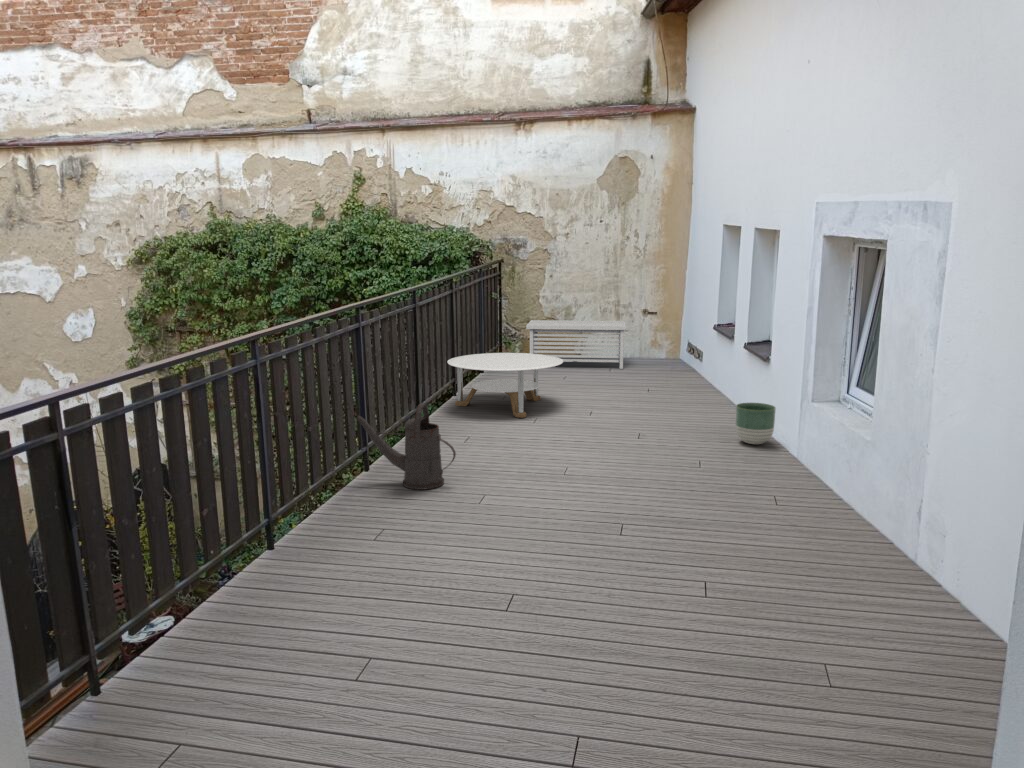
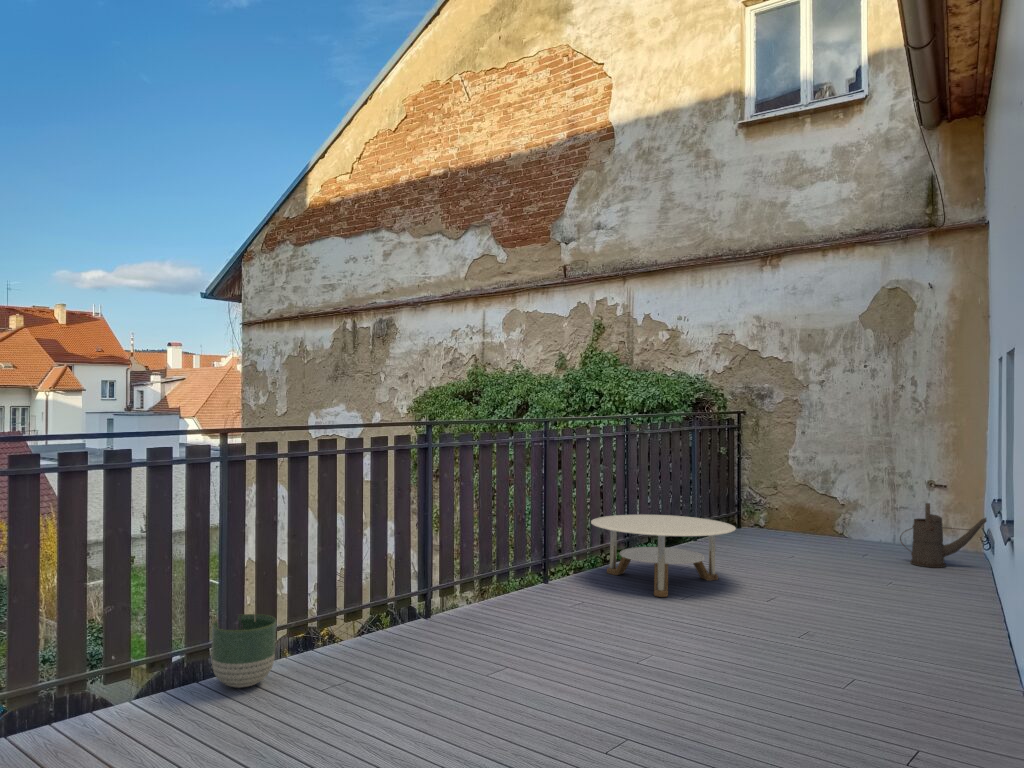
storage bench: present [526,320,626,369] -> none [755,486,900,557]
planter: present [736,403,776,444] -> present [212,614,276,688]
watering can: present [357,404,456,490] -> present [900,503,986,568]

